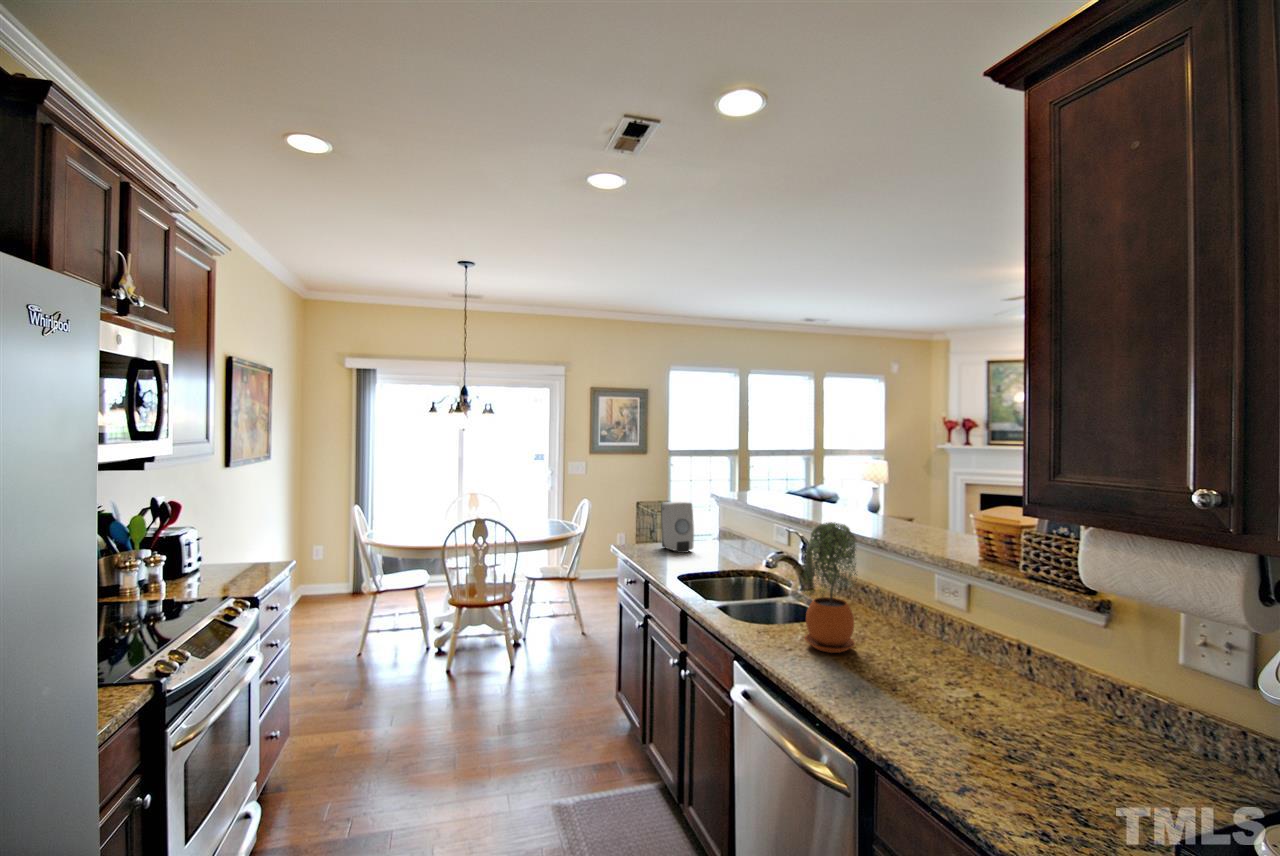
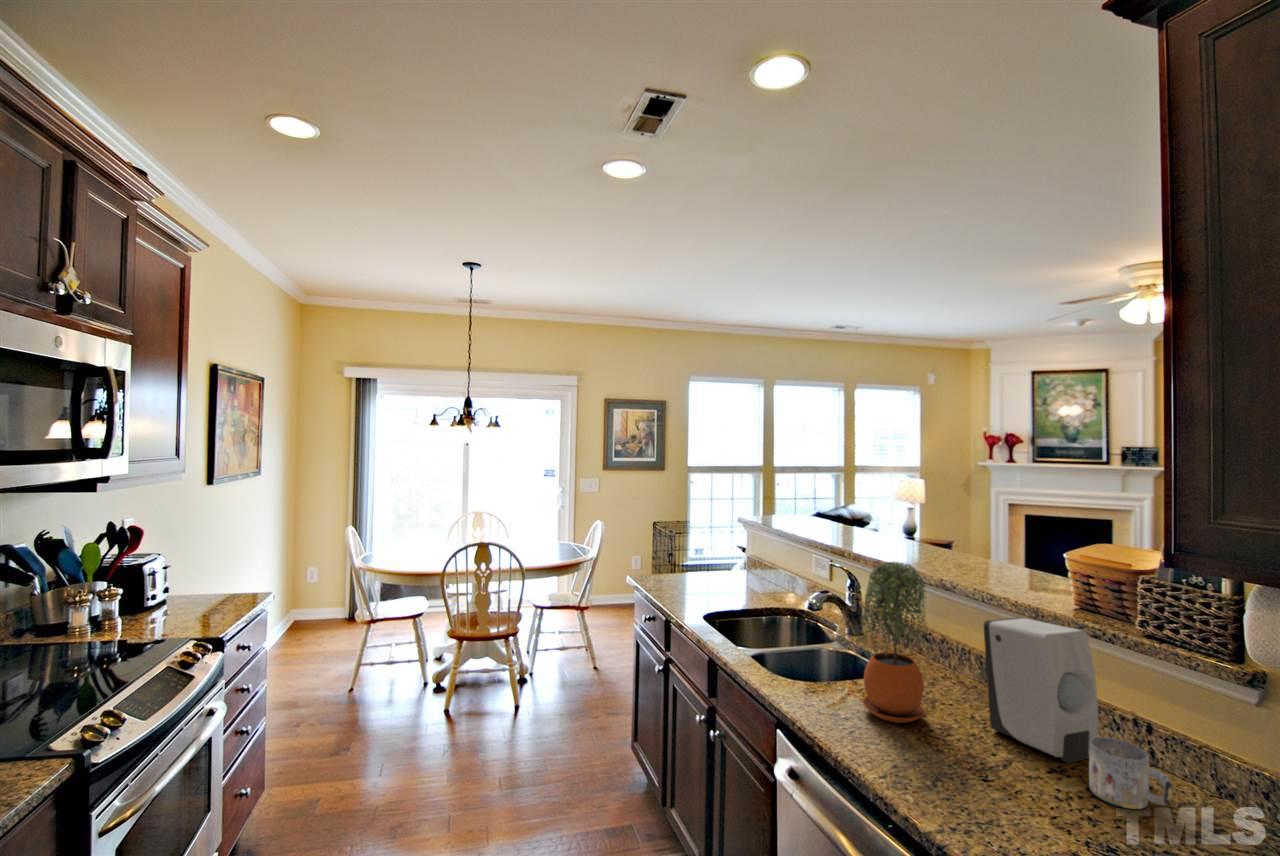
soap dispenser: present [661,502,694,553] -> present [984,618,1098,763]
mug: none [976,655,1036,708] -> present [1089,737,1173,809]

